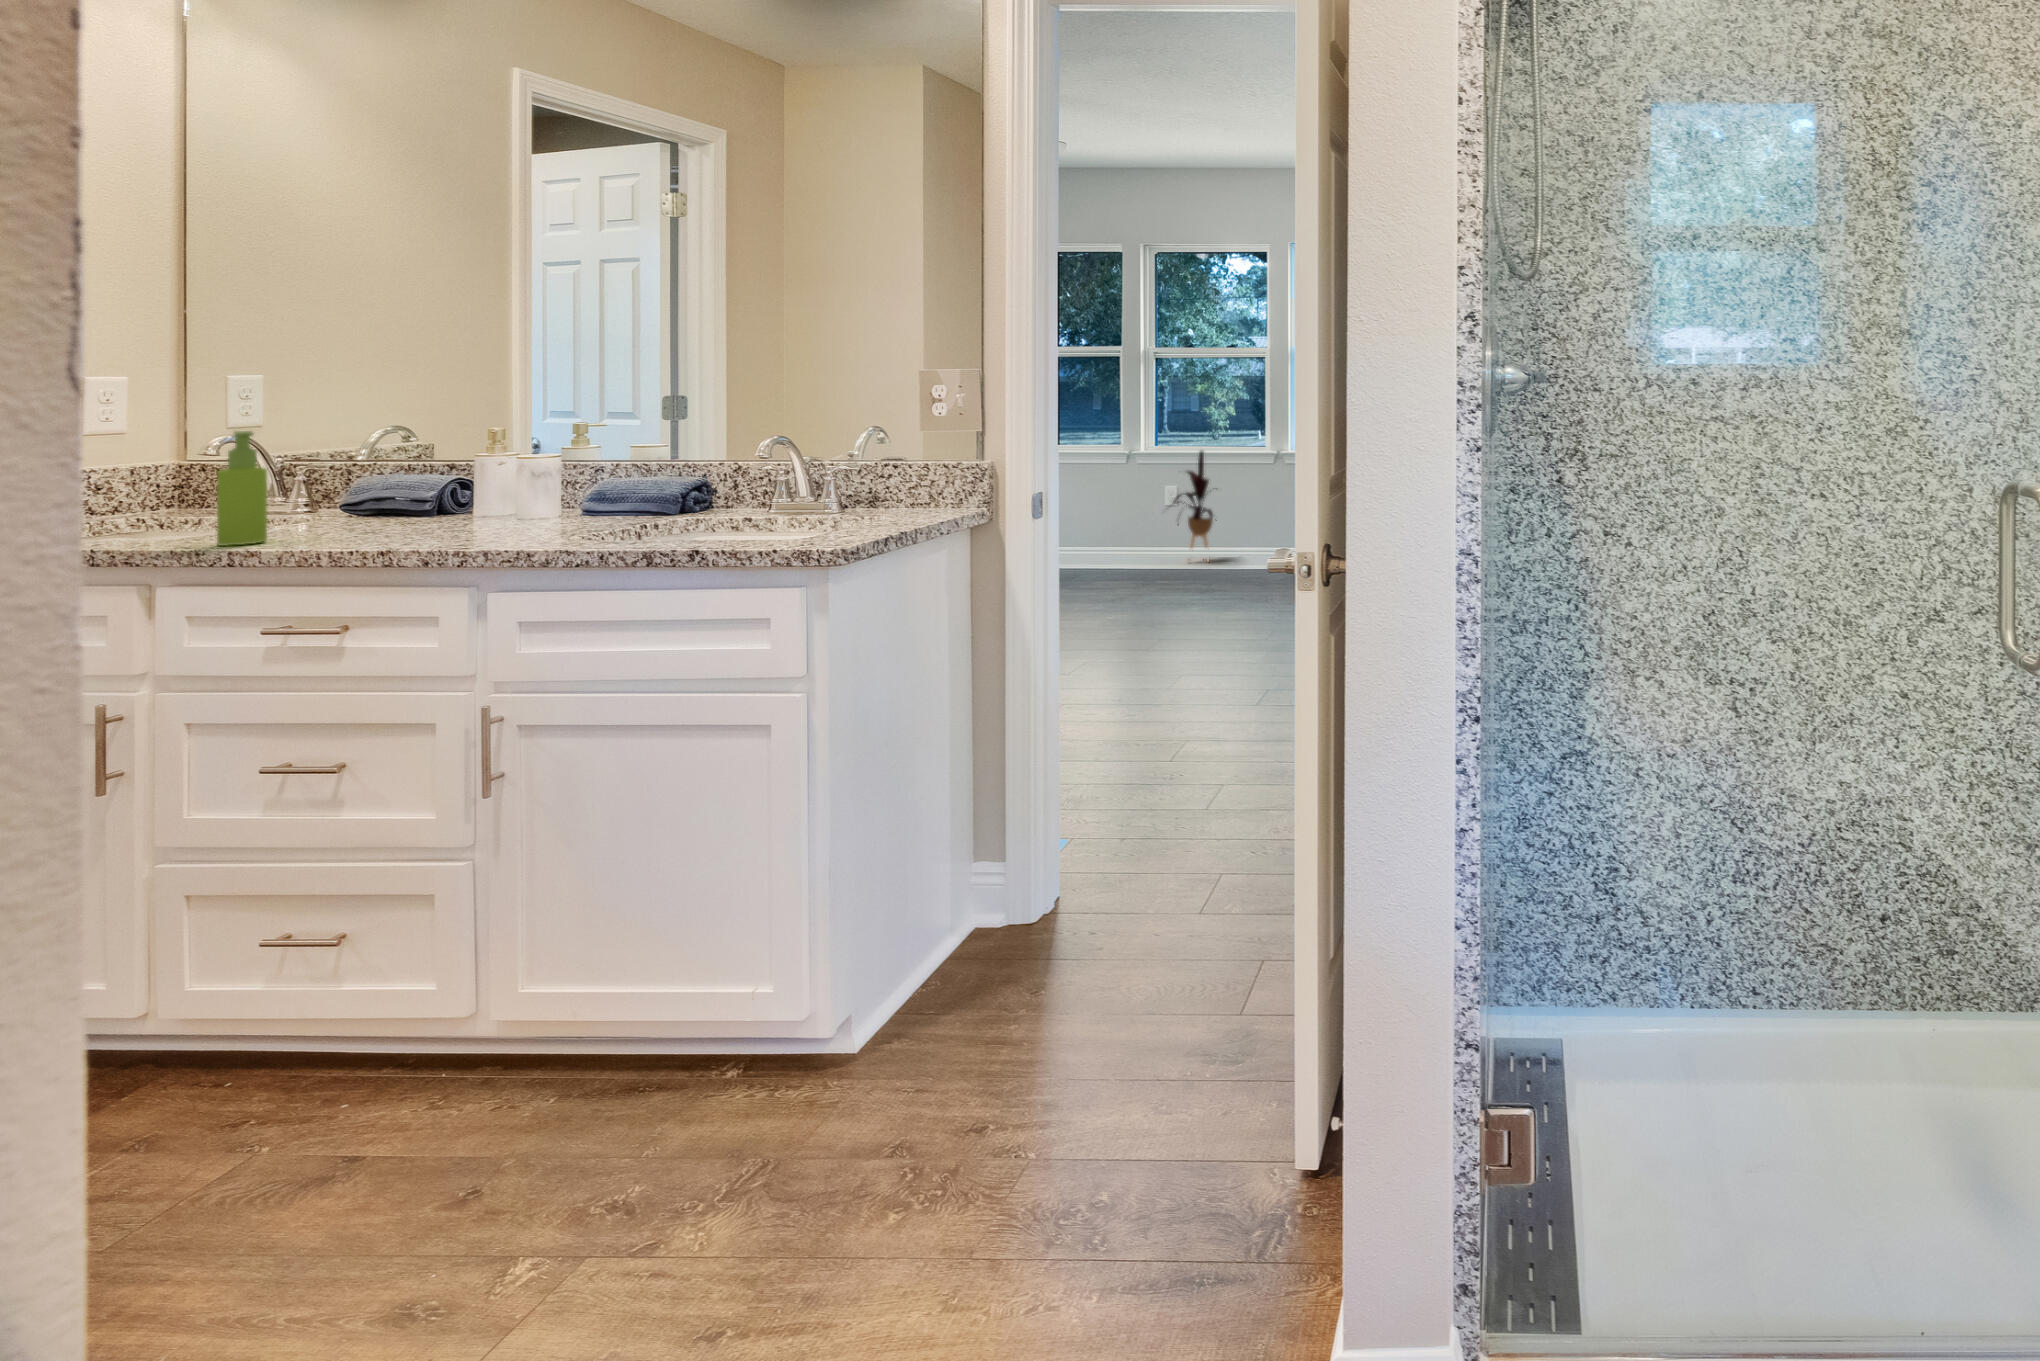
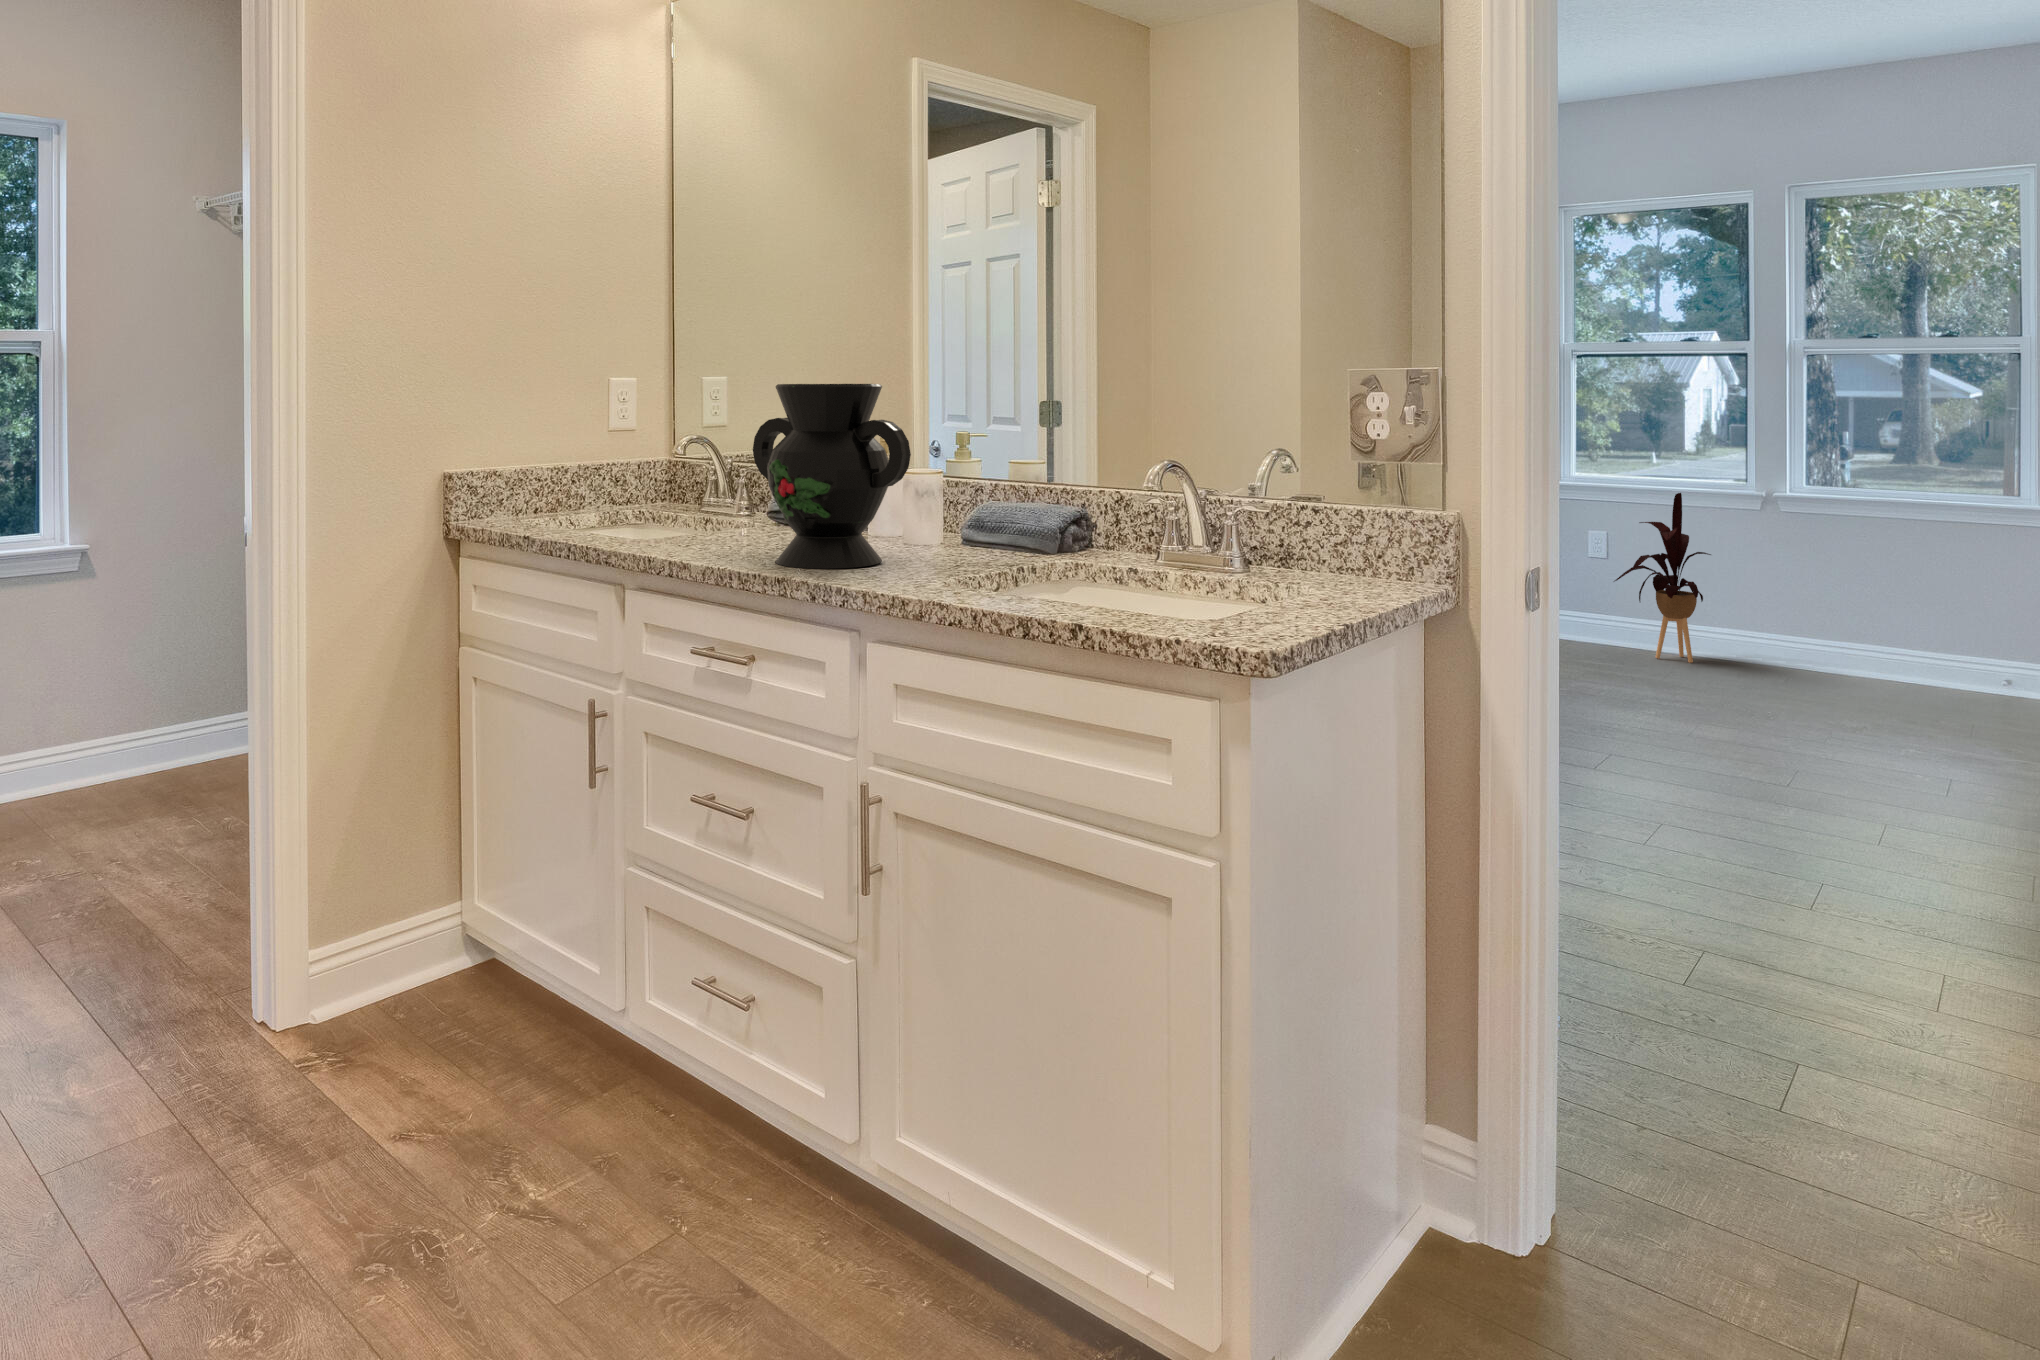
decorative vase: none [337,384,531,544] -> present [753,384,911,569]
soap dispenser: present [217,431,267,546] -> none [667,432,703,552]

